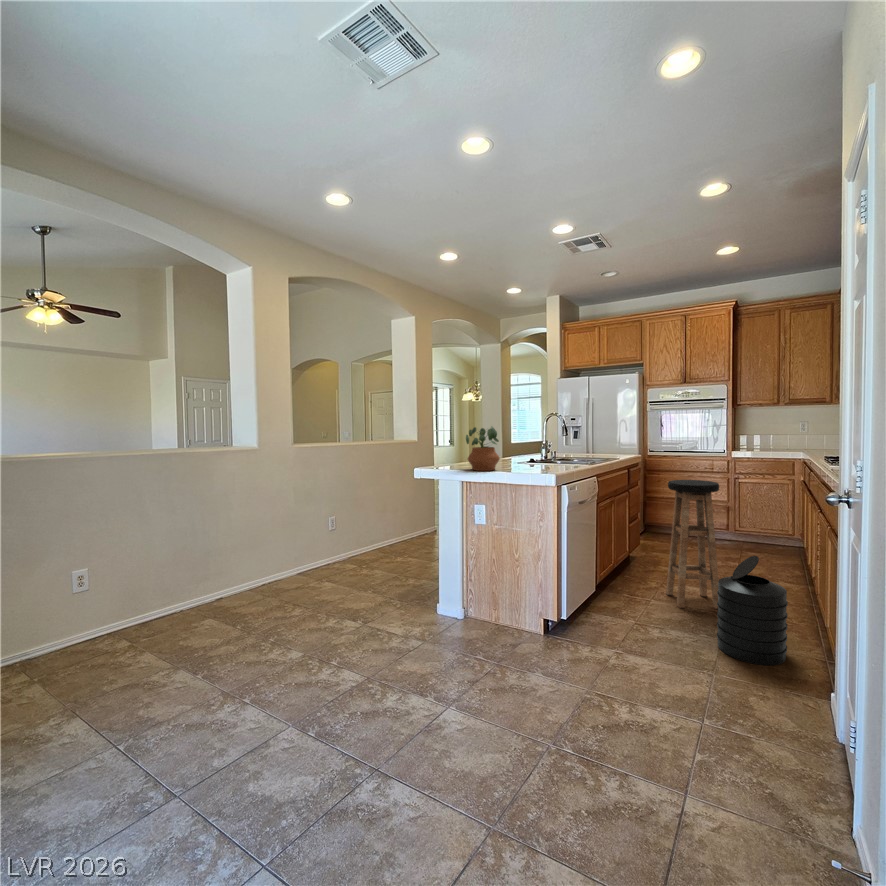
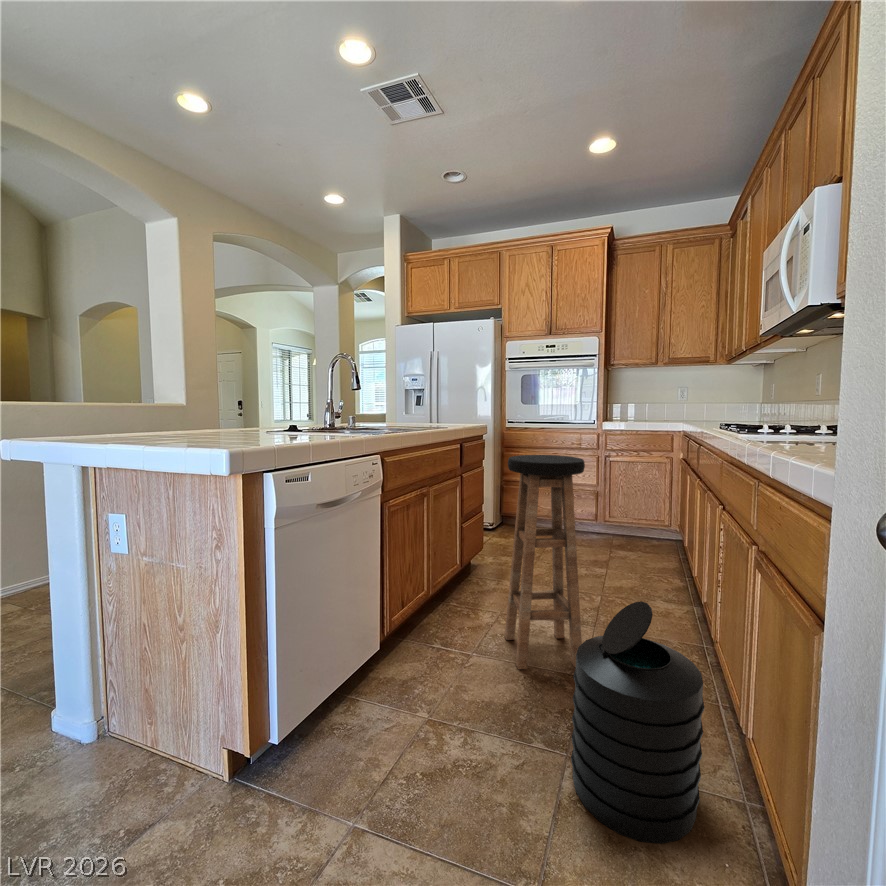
potted plant: present [466,426,500,471] -> none [131,350,213,437]

